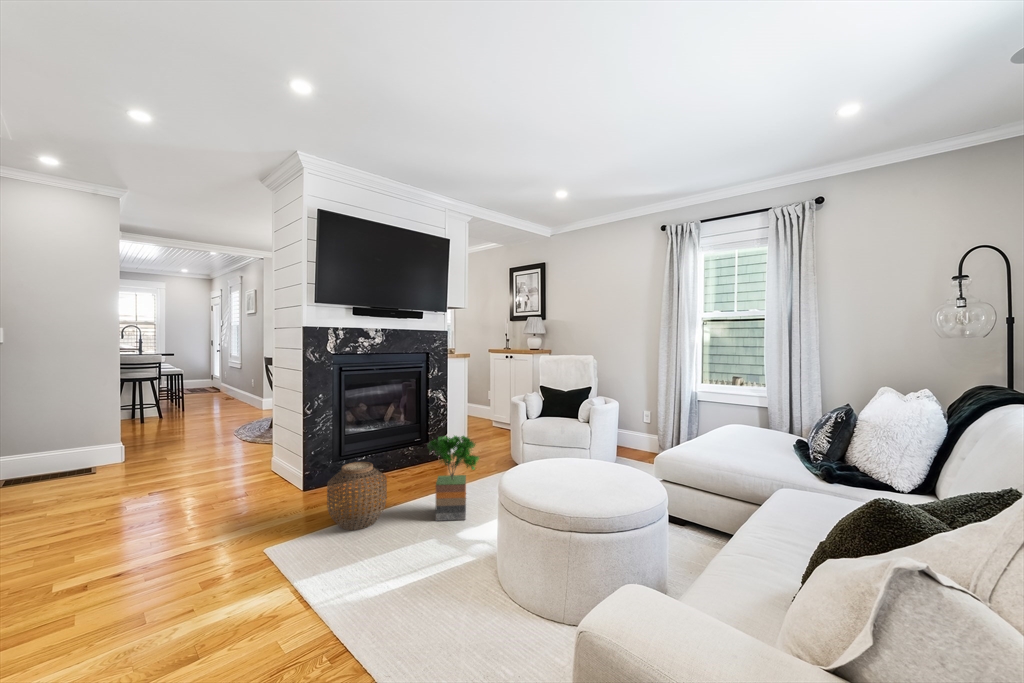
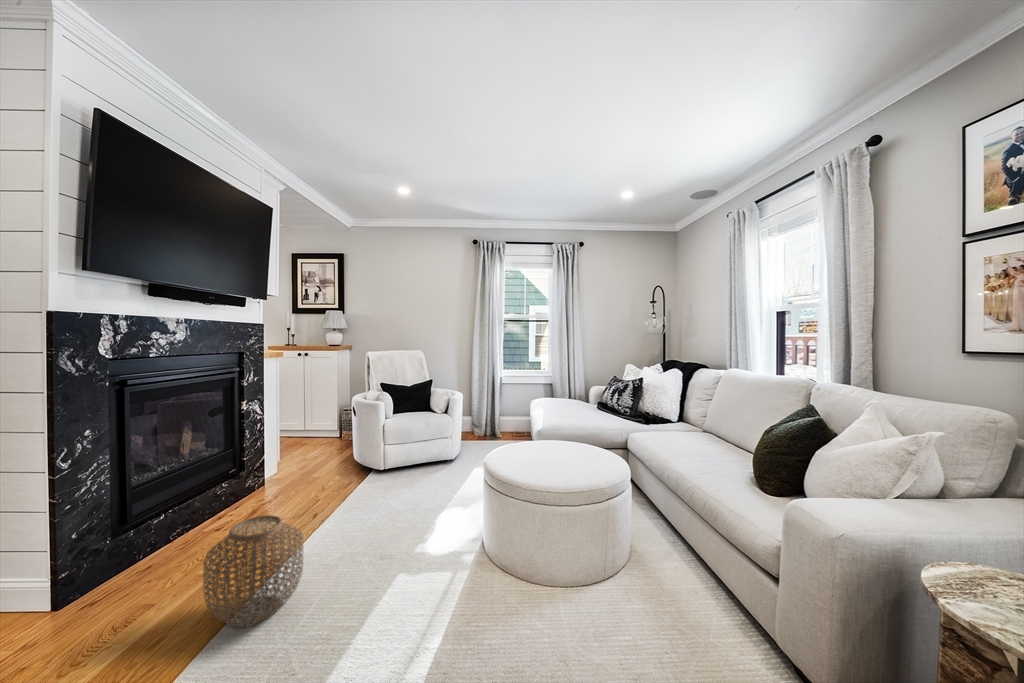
potted tree: present [428,436,479,521] -> none [338,450,414,562]

